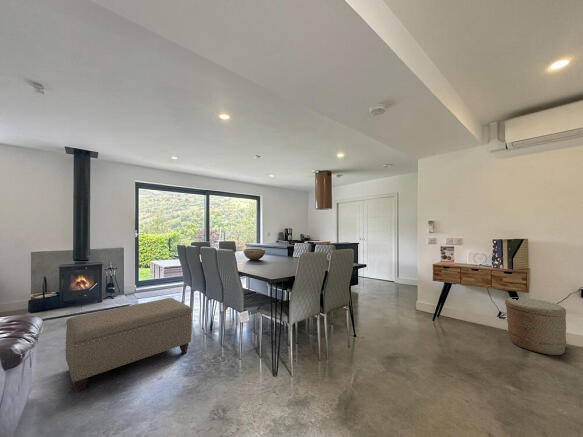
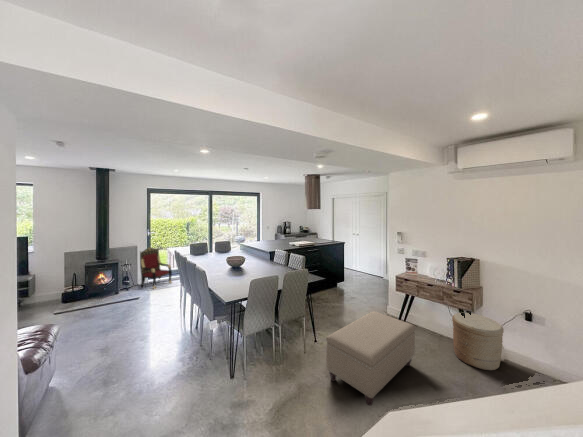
armchair: none [126,249,164,297] -> present [140,247,172,289]
ottoman: present [66,298,192,392] -> present [326,312,415,406]

